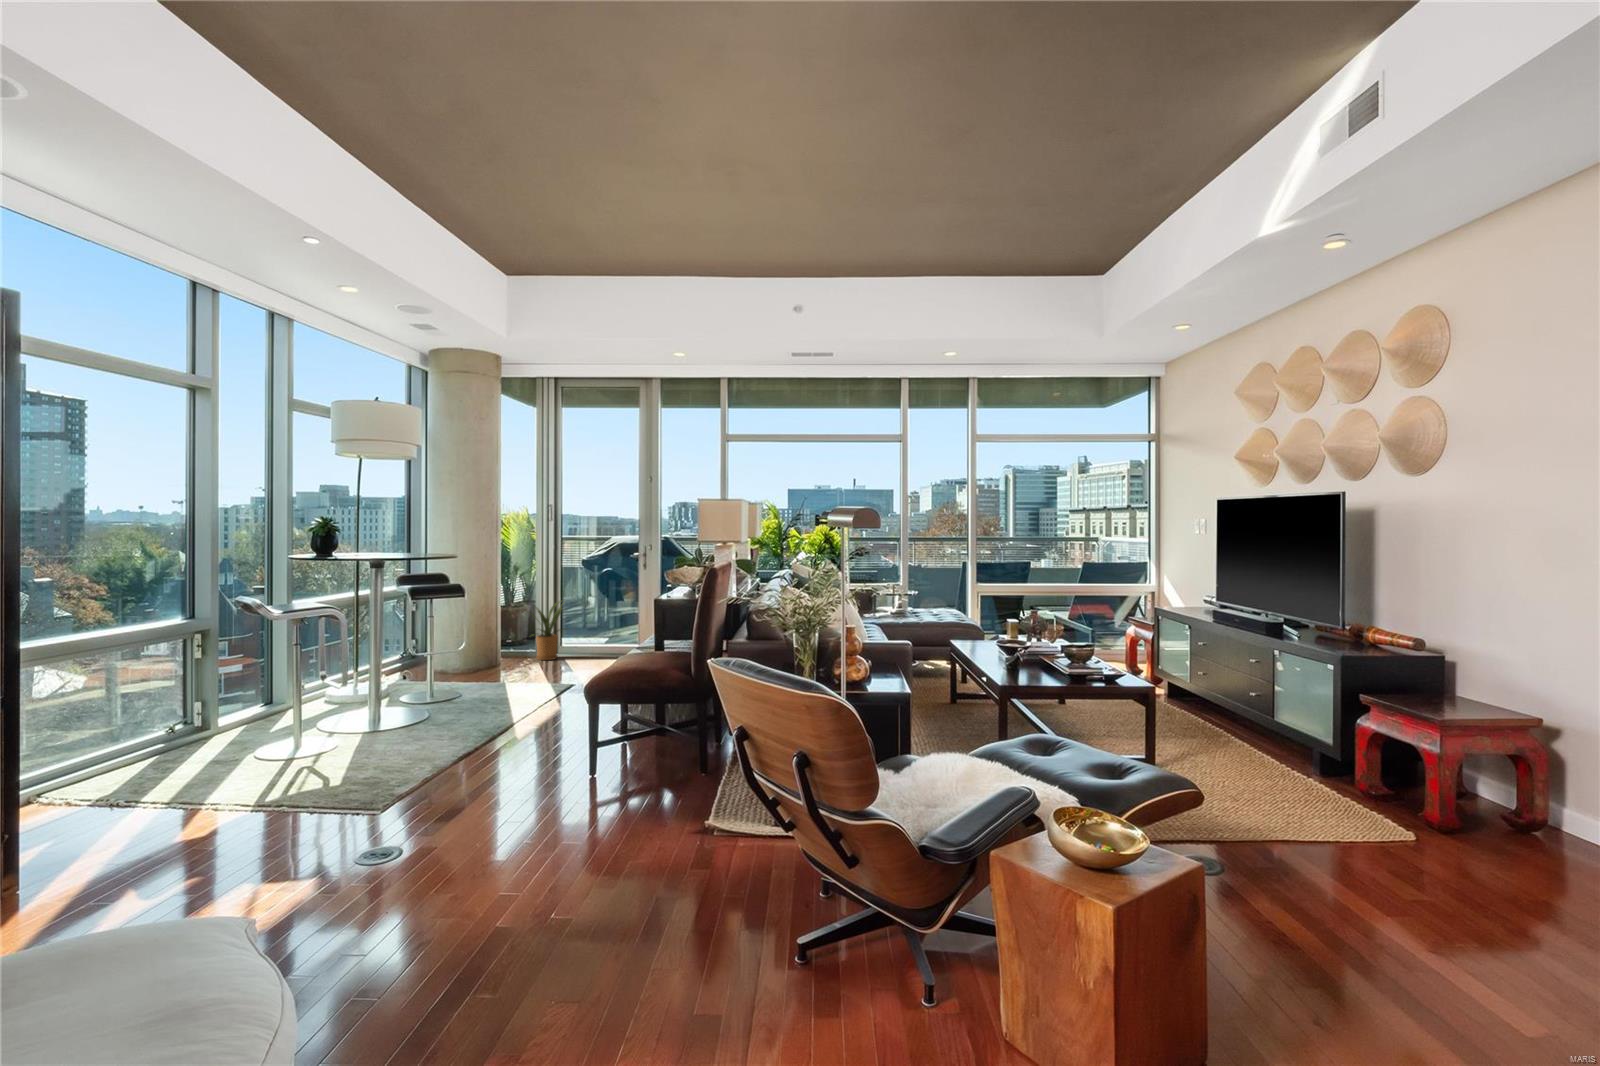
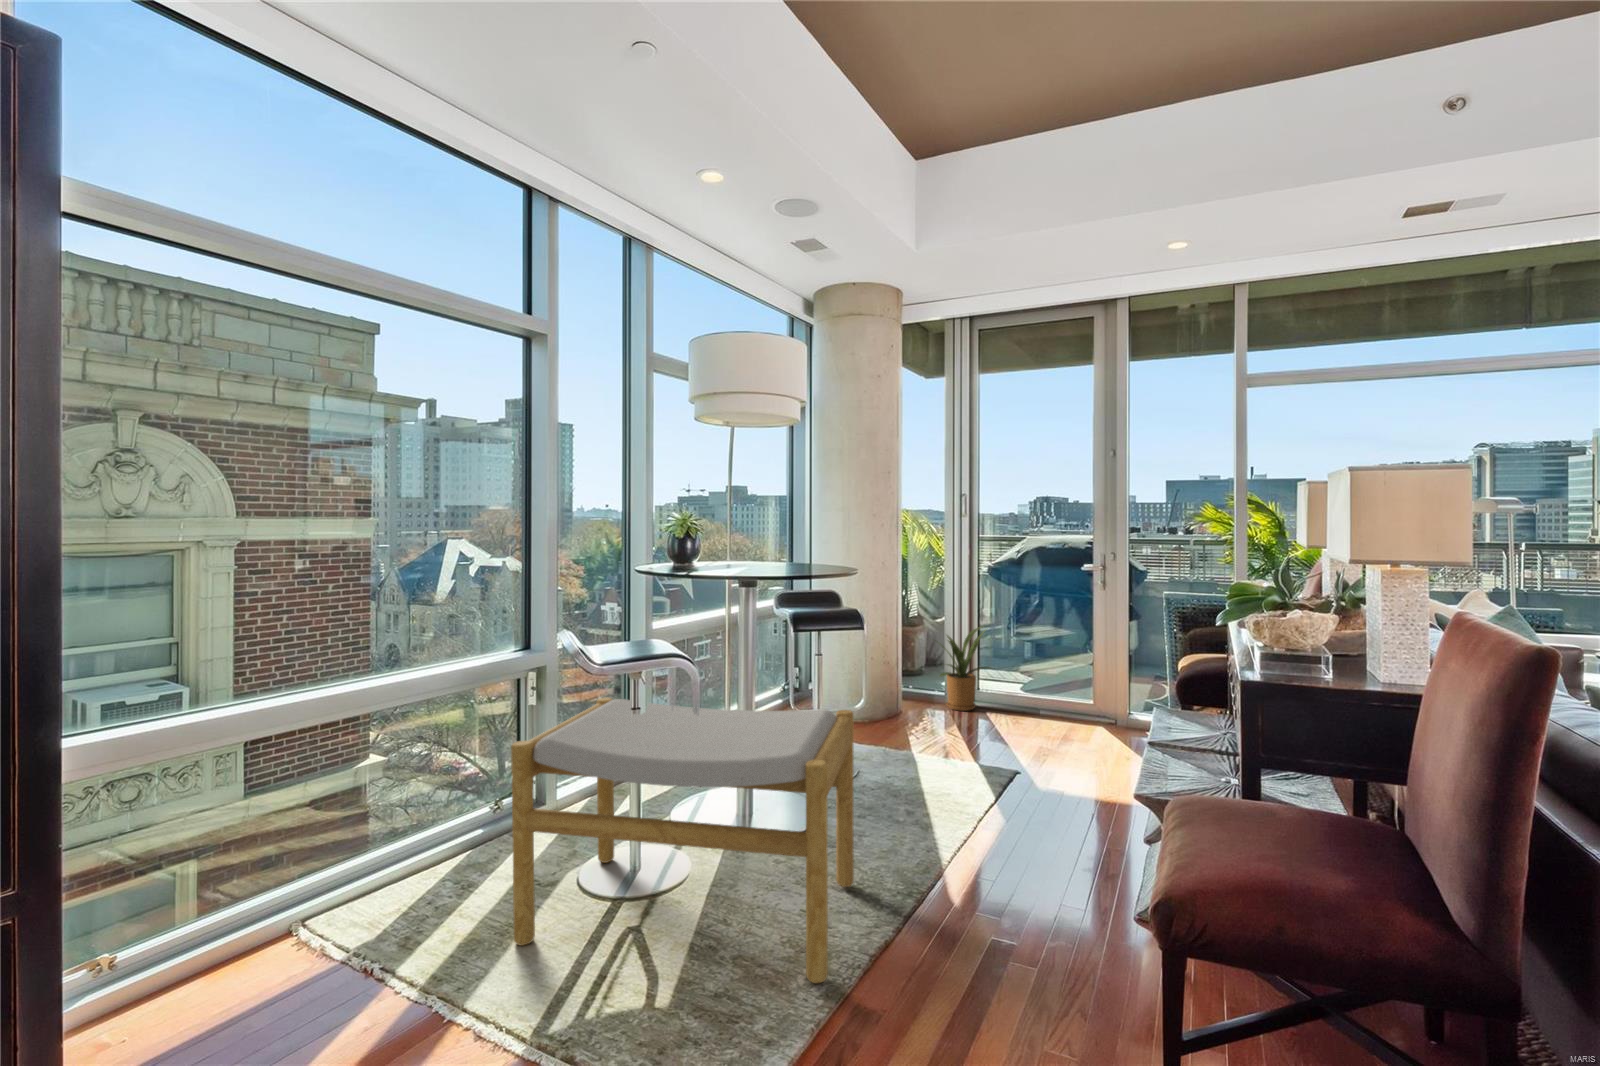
footstool: none [219,636,450,781] -> present [511,697,854,983]

